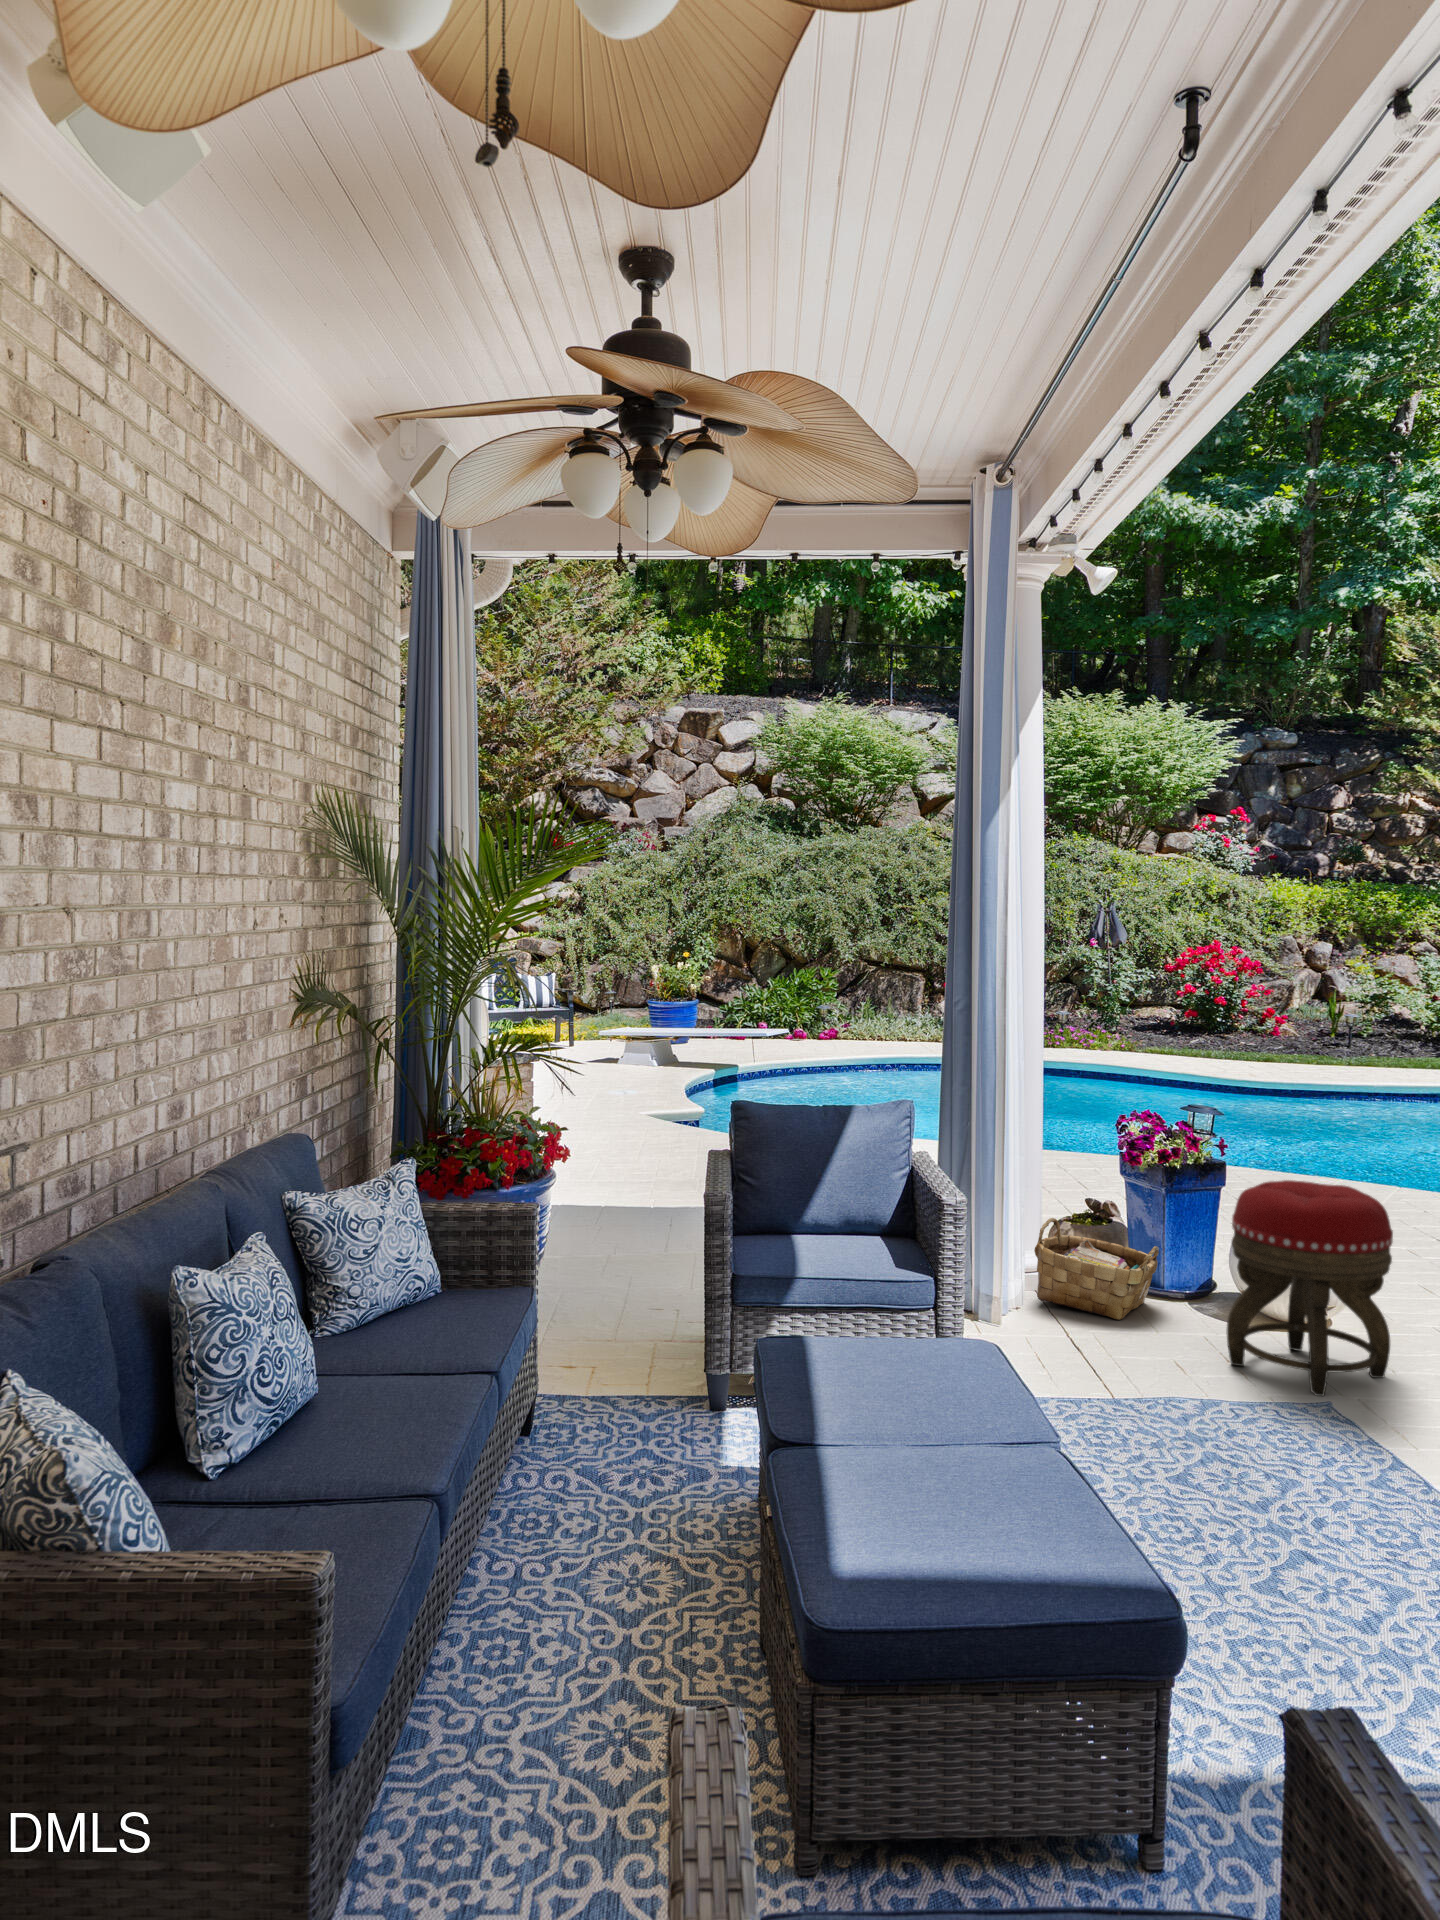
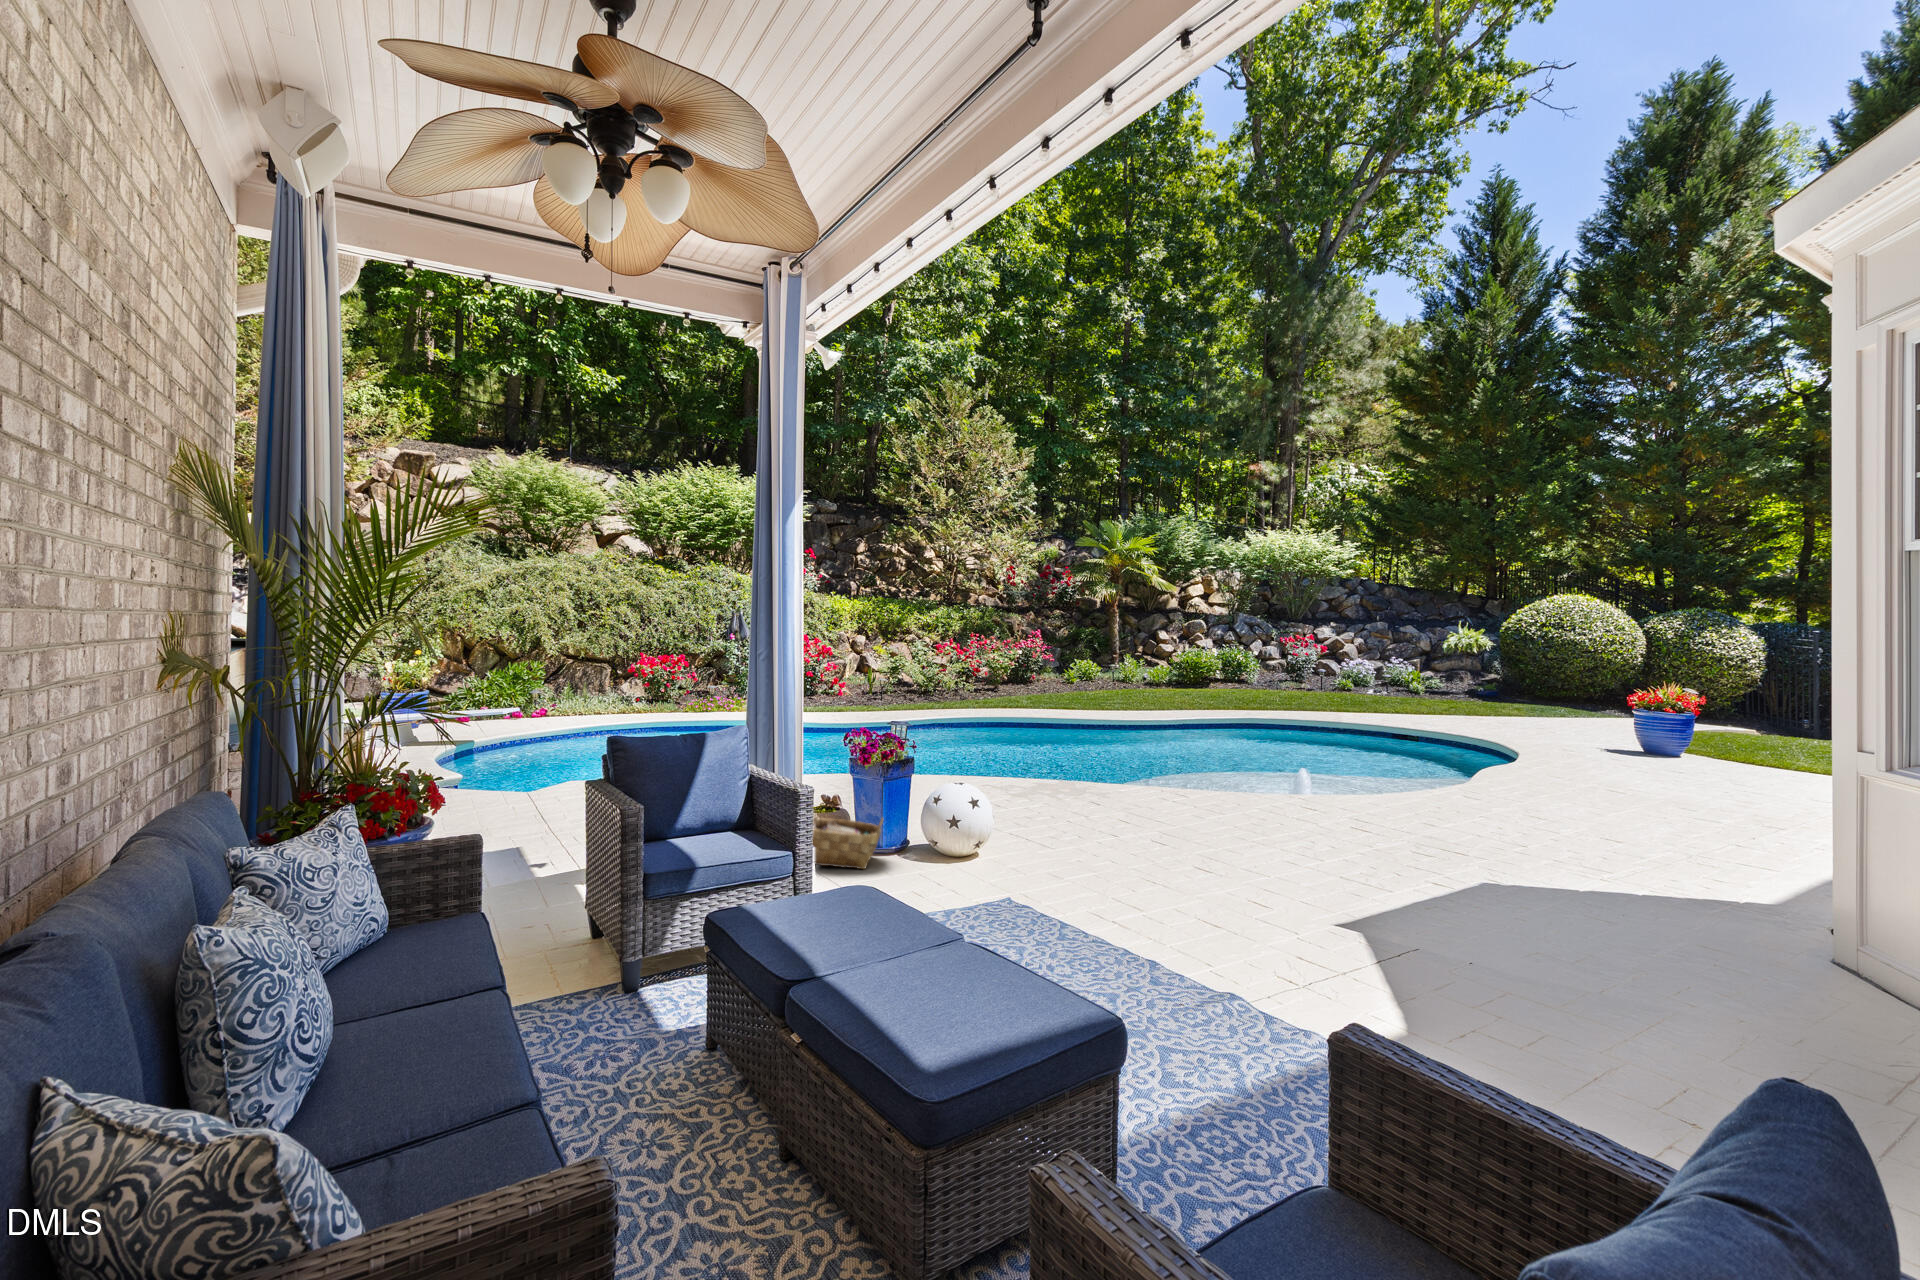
footstool: present [1227,1180,1393,1396] -> none [943,764,1035,893]

